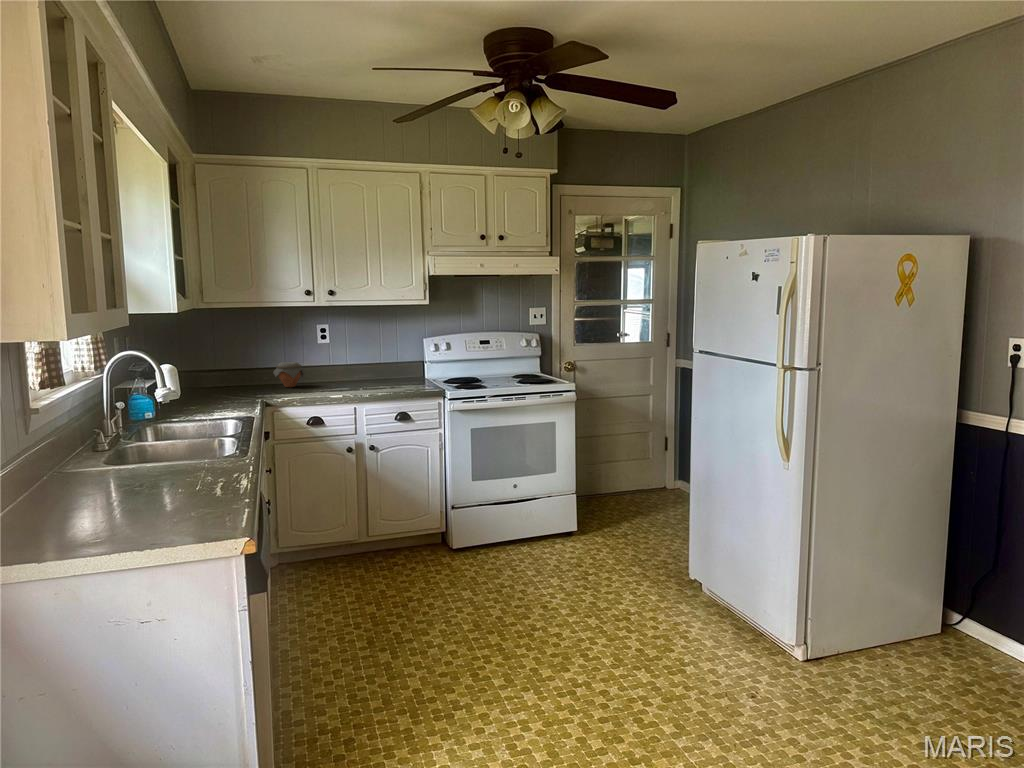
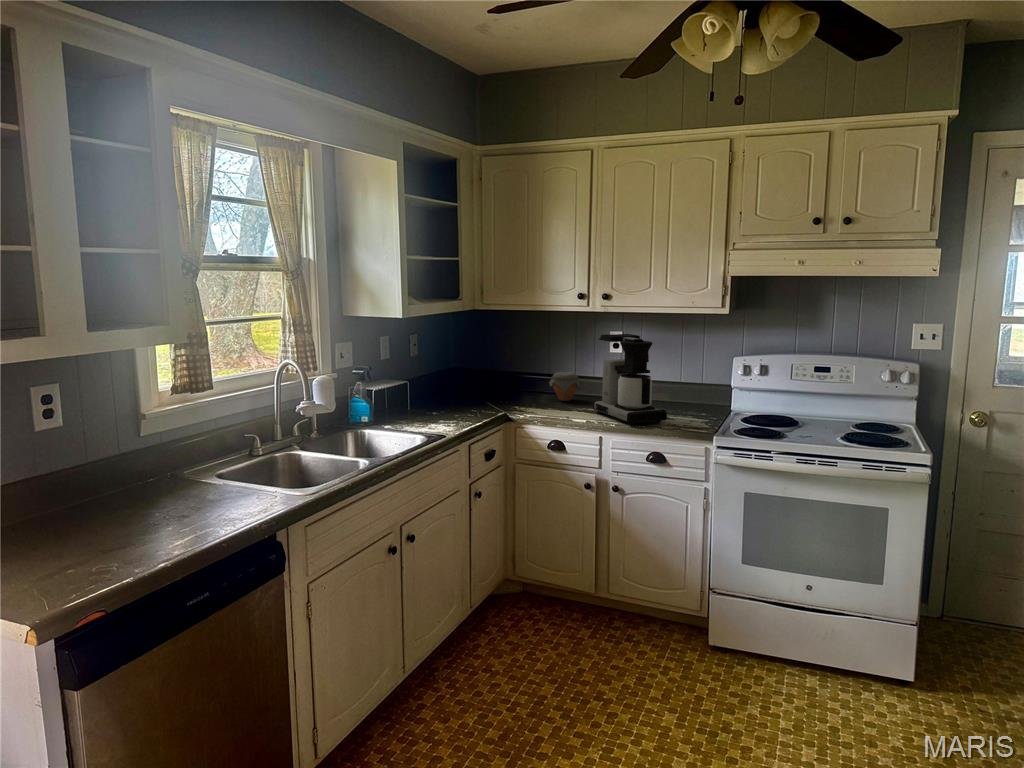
coffee maker: none [332,324,402,394] -> present [593,334,667,425]

